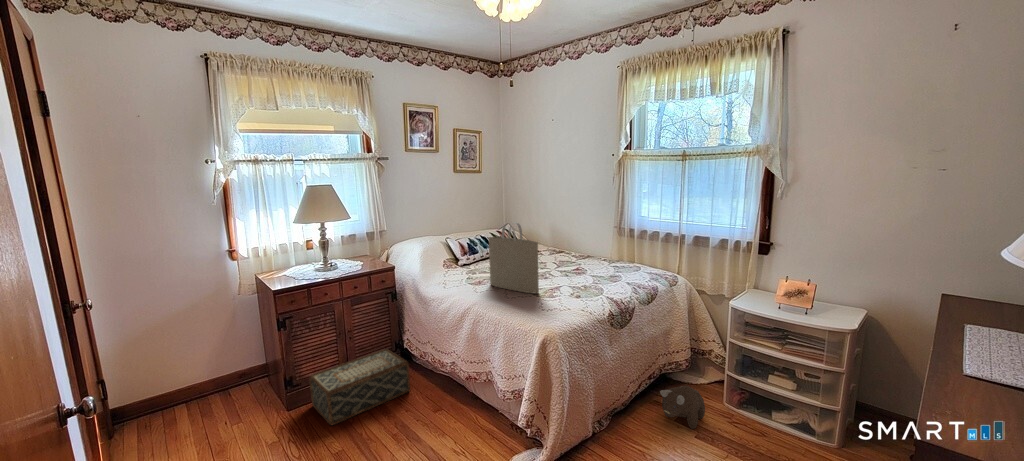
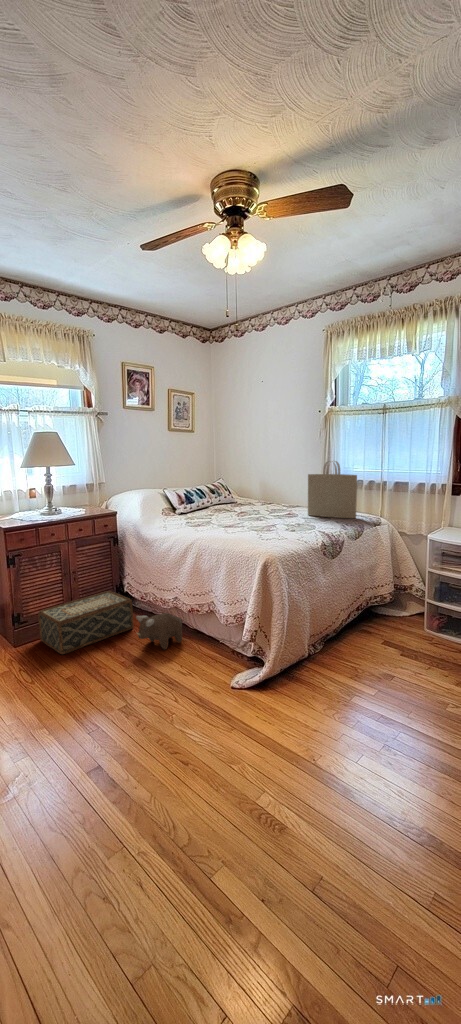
tote bag: present [489,222,539,294] -> present [308,461,357,518]
plush toy: present [660,386,705,429] -> present [136,613,182,650]

